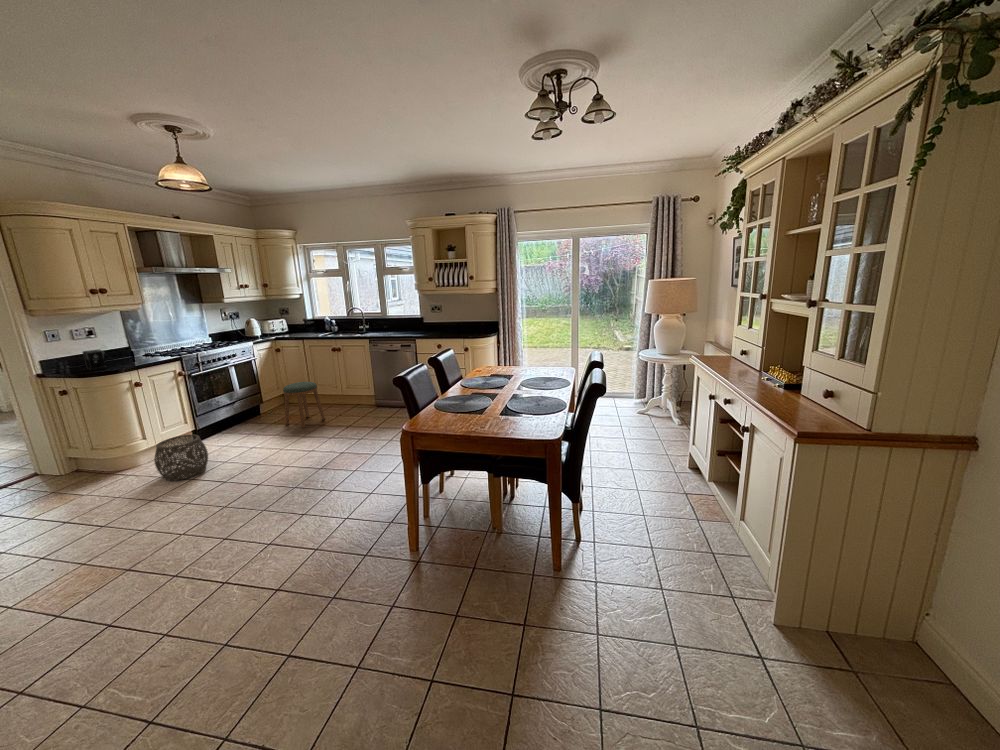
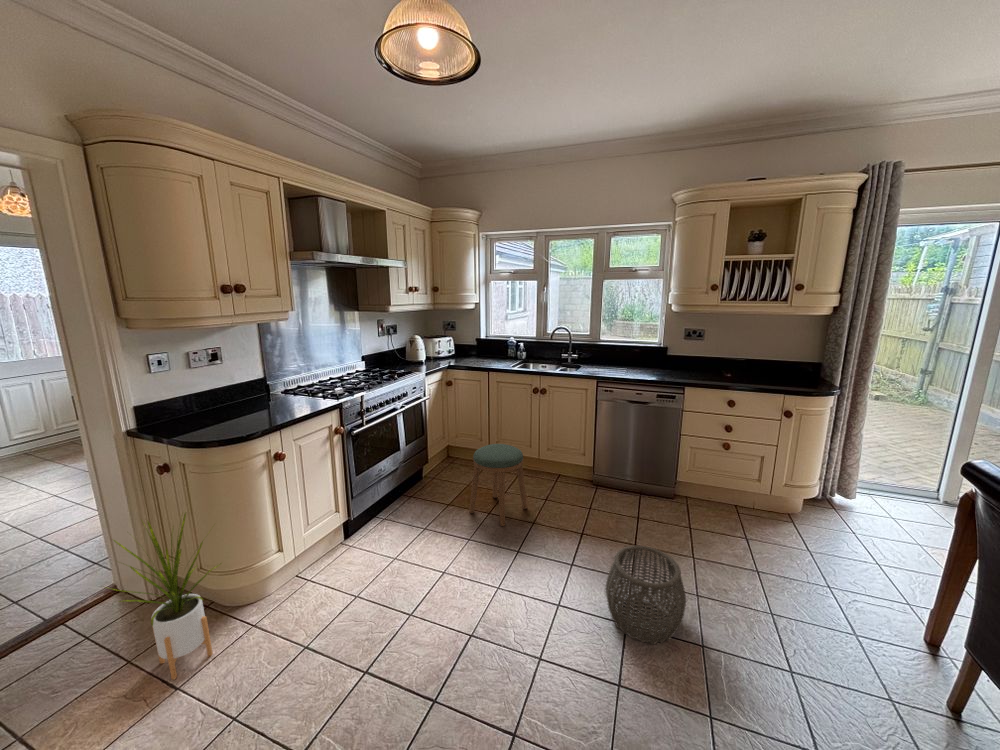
coffee maker: present [83,349,129,370] -> none [200,390,267,430]
house plant: none [36,408,107,493] -> present [109,513,218,680]
woven basket: present [154,435,208,481] -> present [606,546,686,644]

